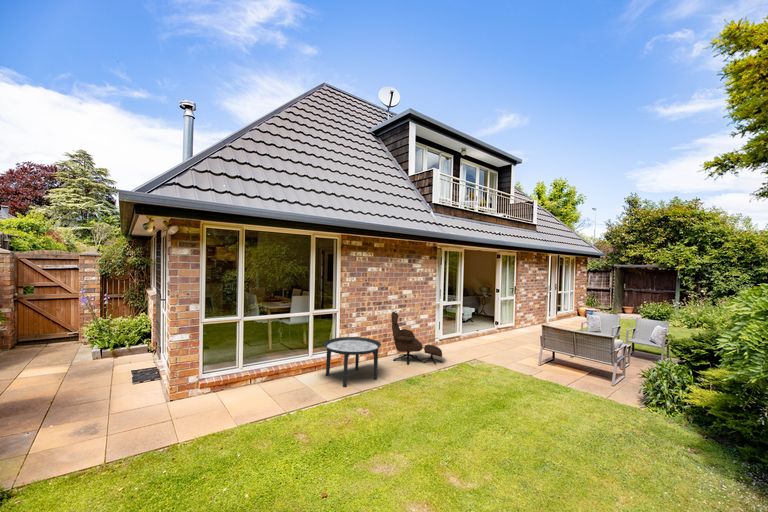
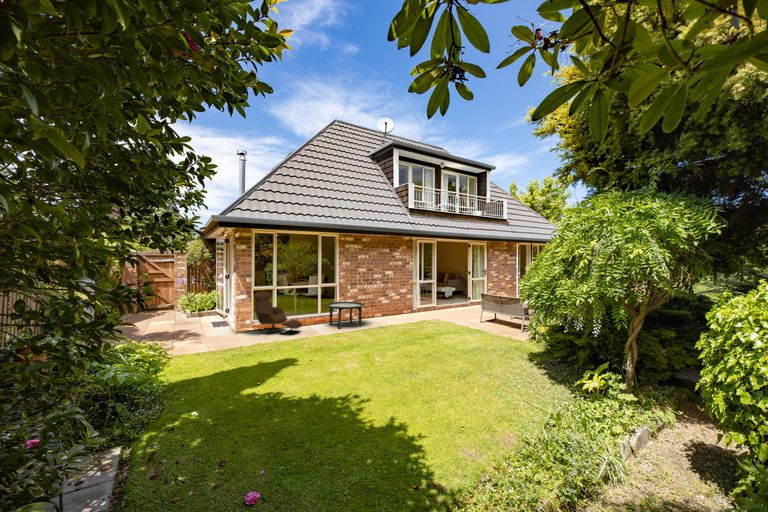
lounge chair: present [391,312,442,365] -> present [255,292,302,335]

